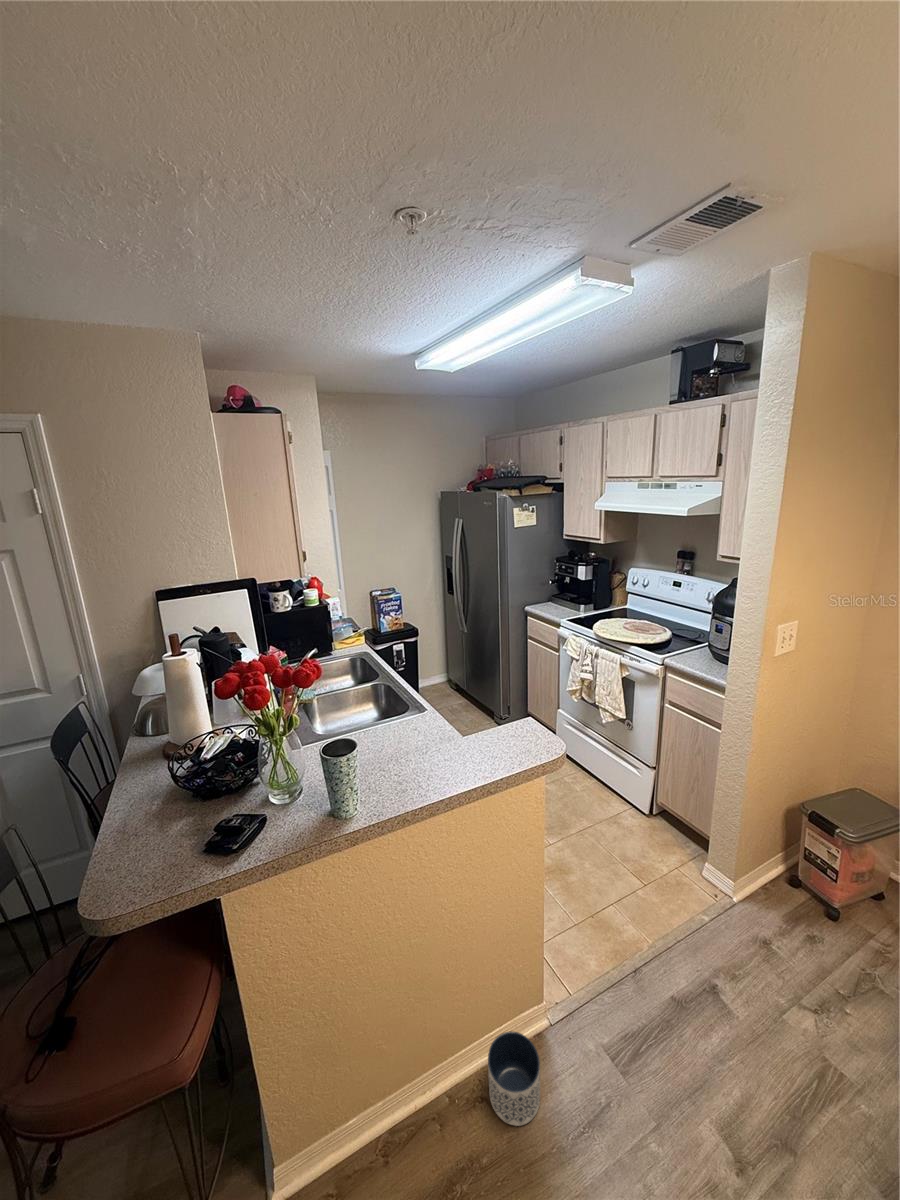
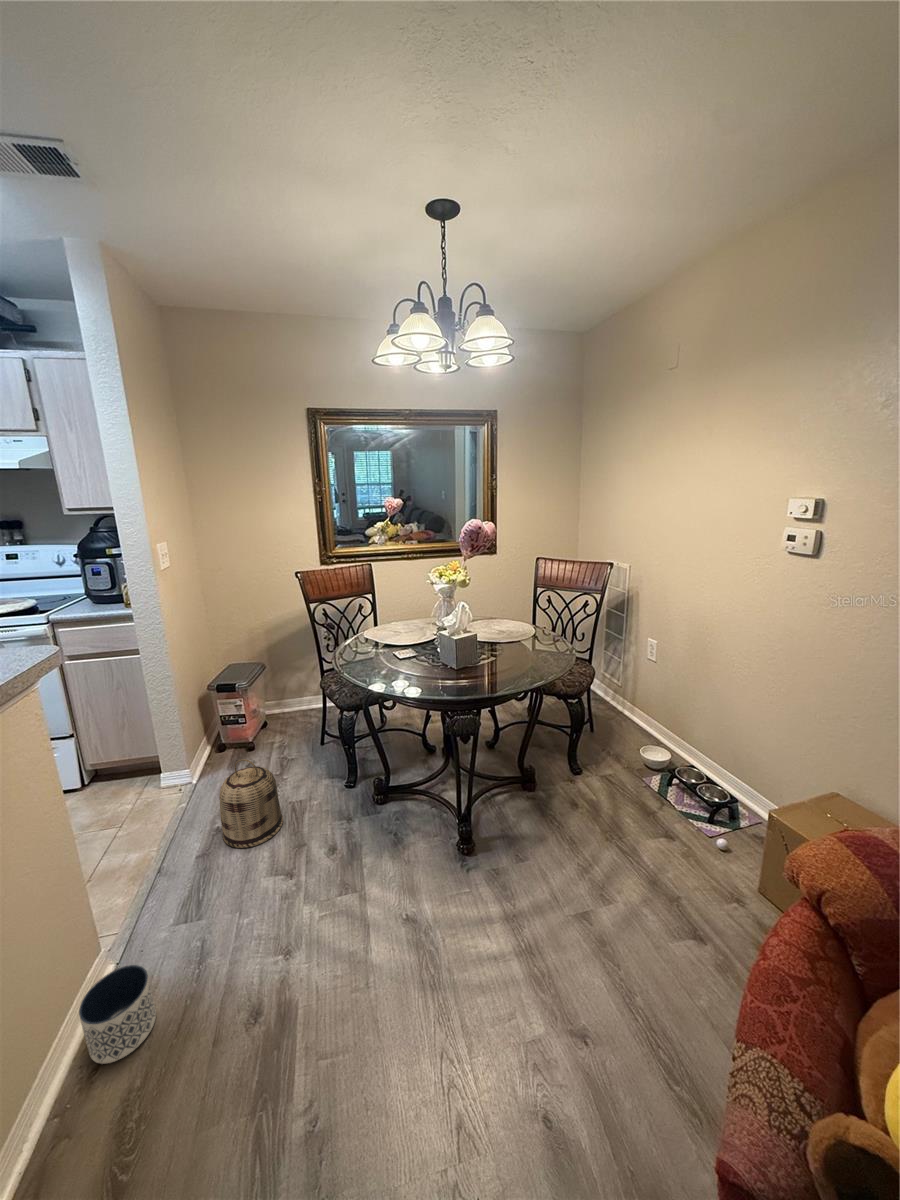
basket: none [707,947,800,1082] -> present [219,759,283,848]

